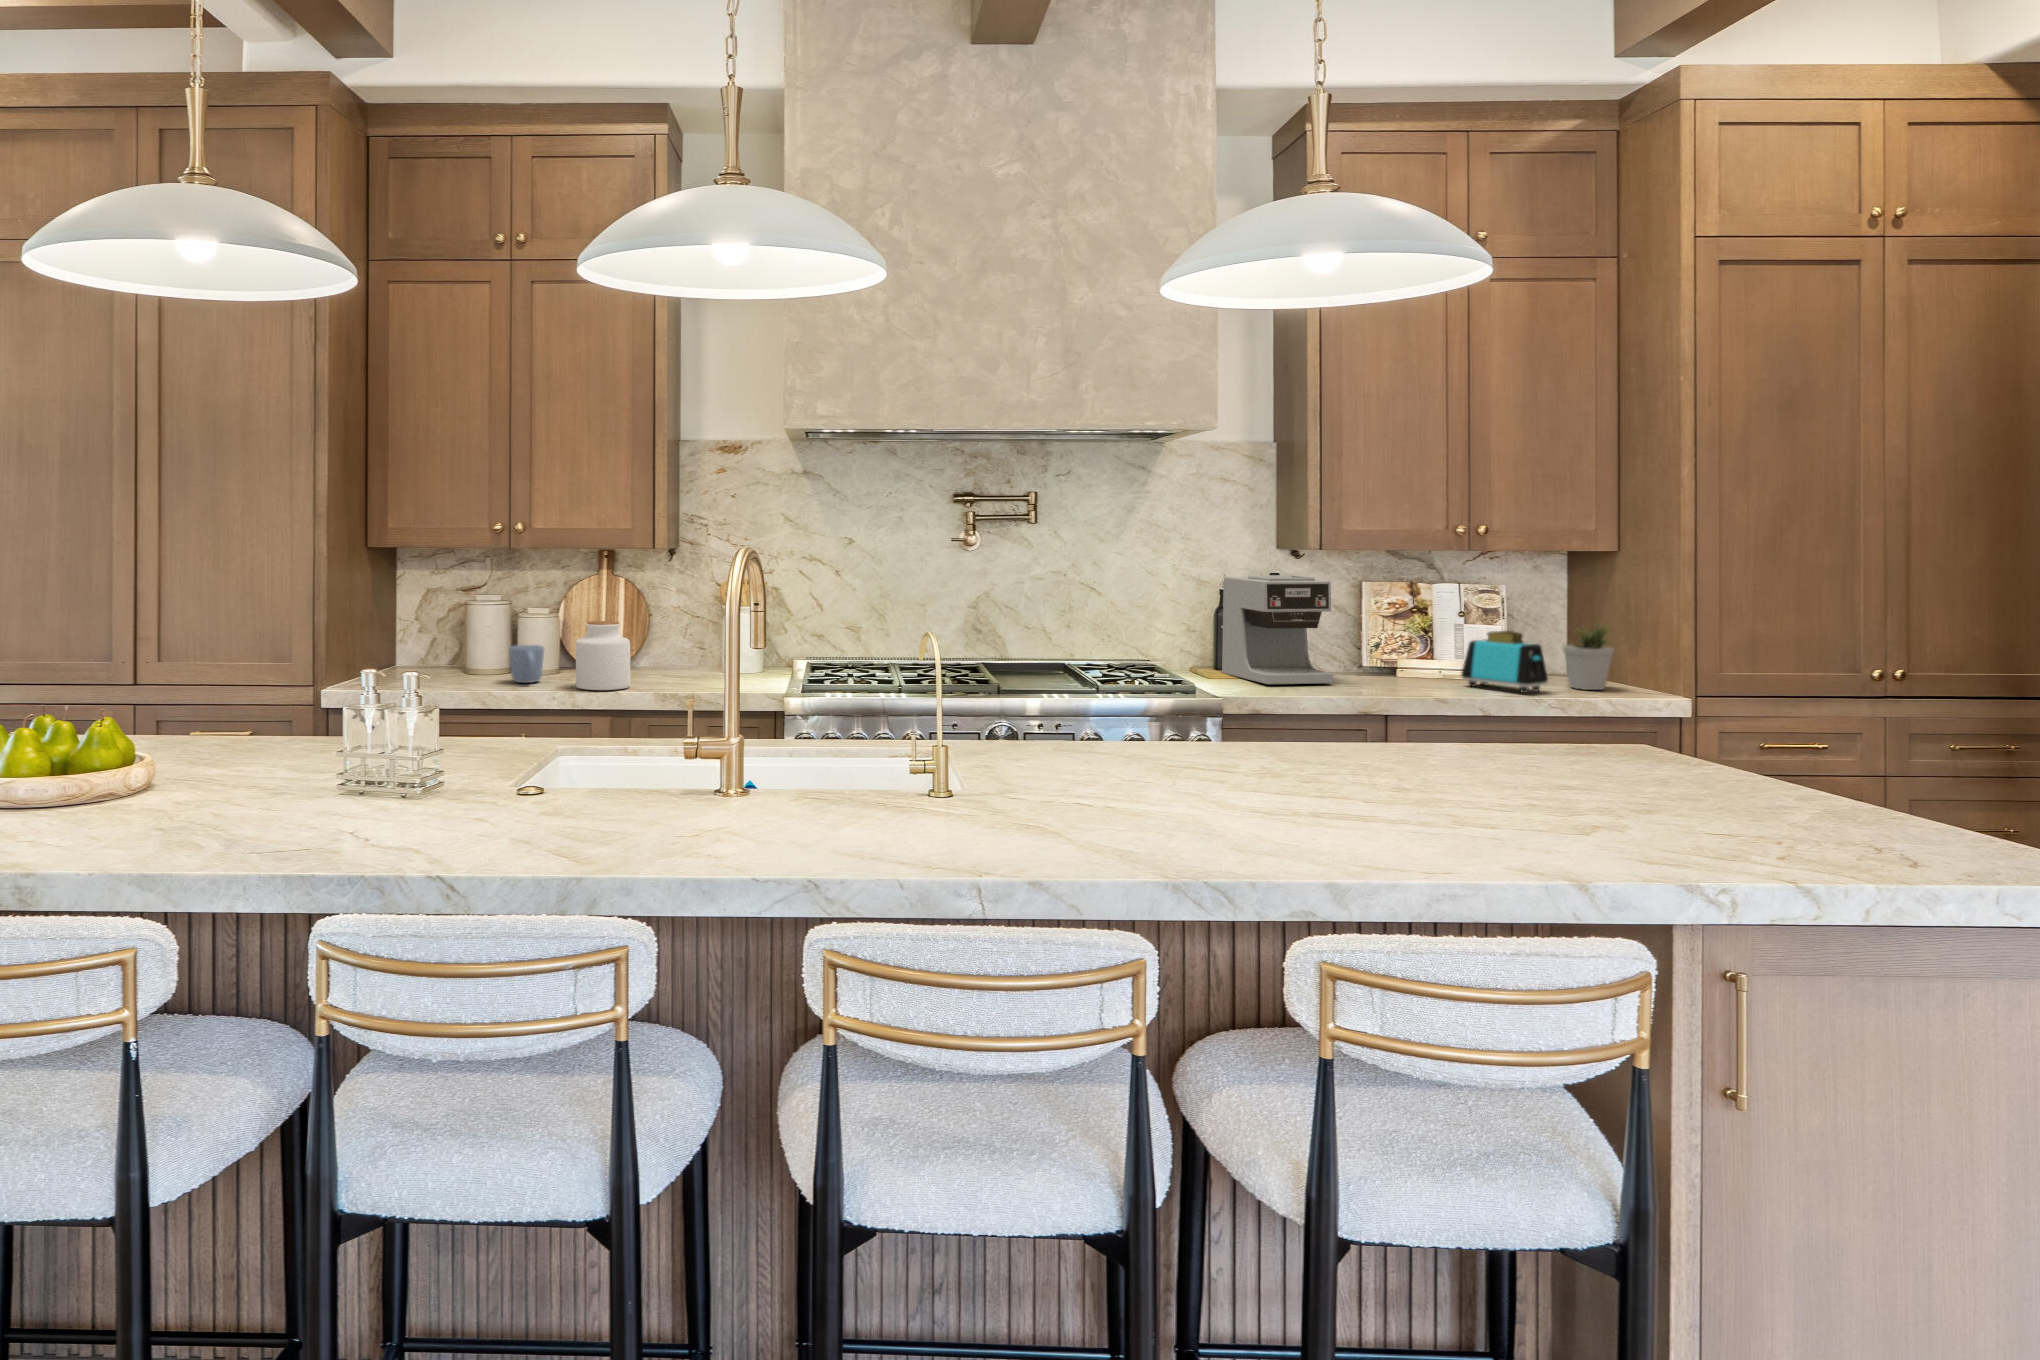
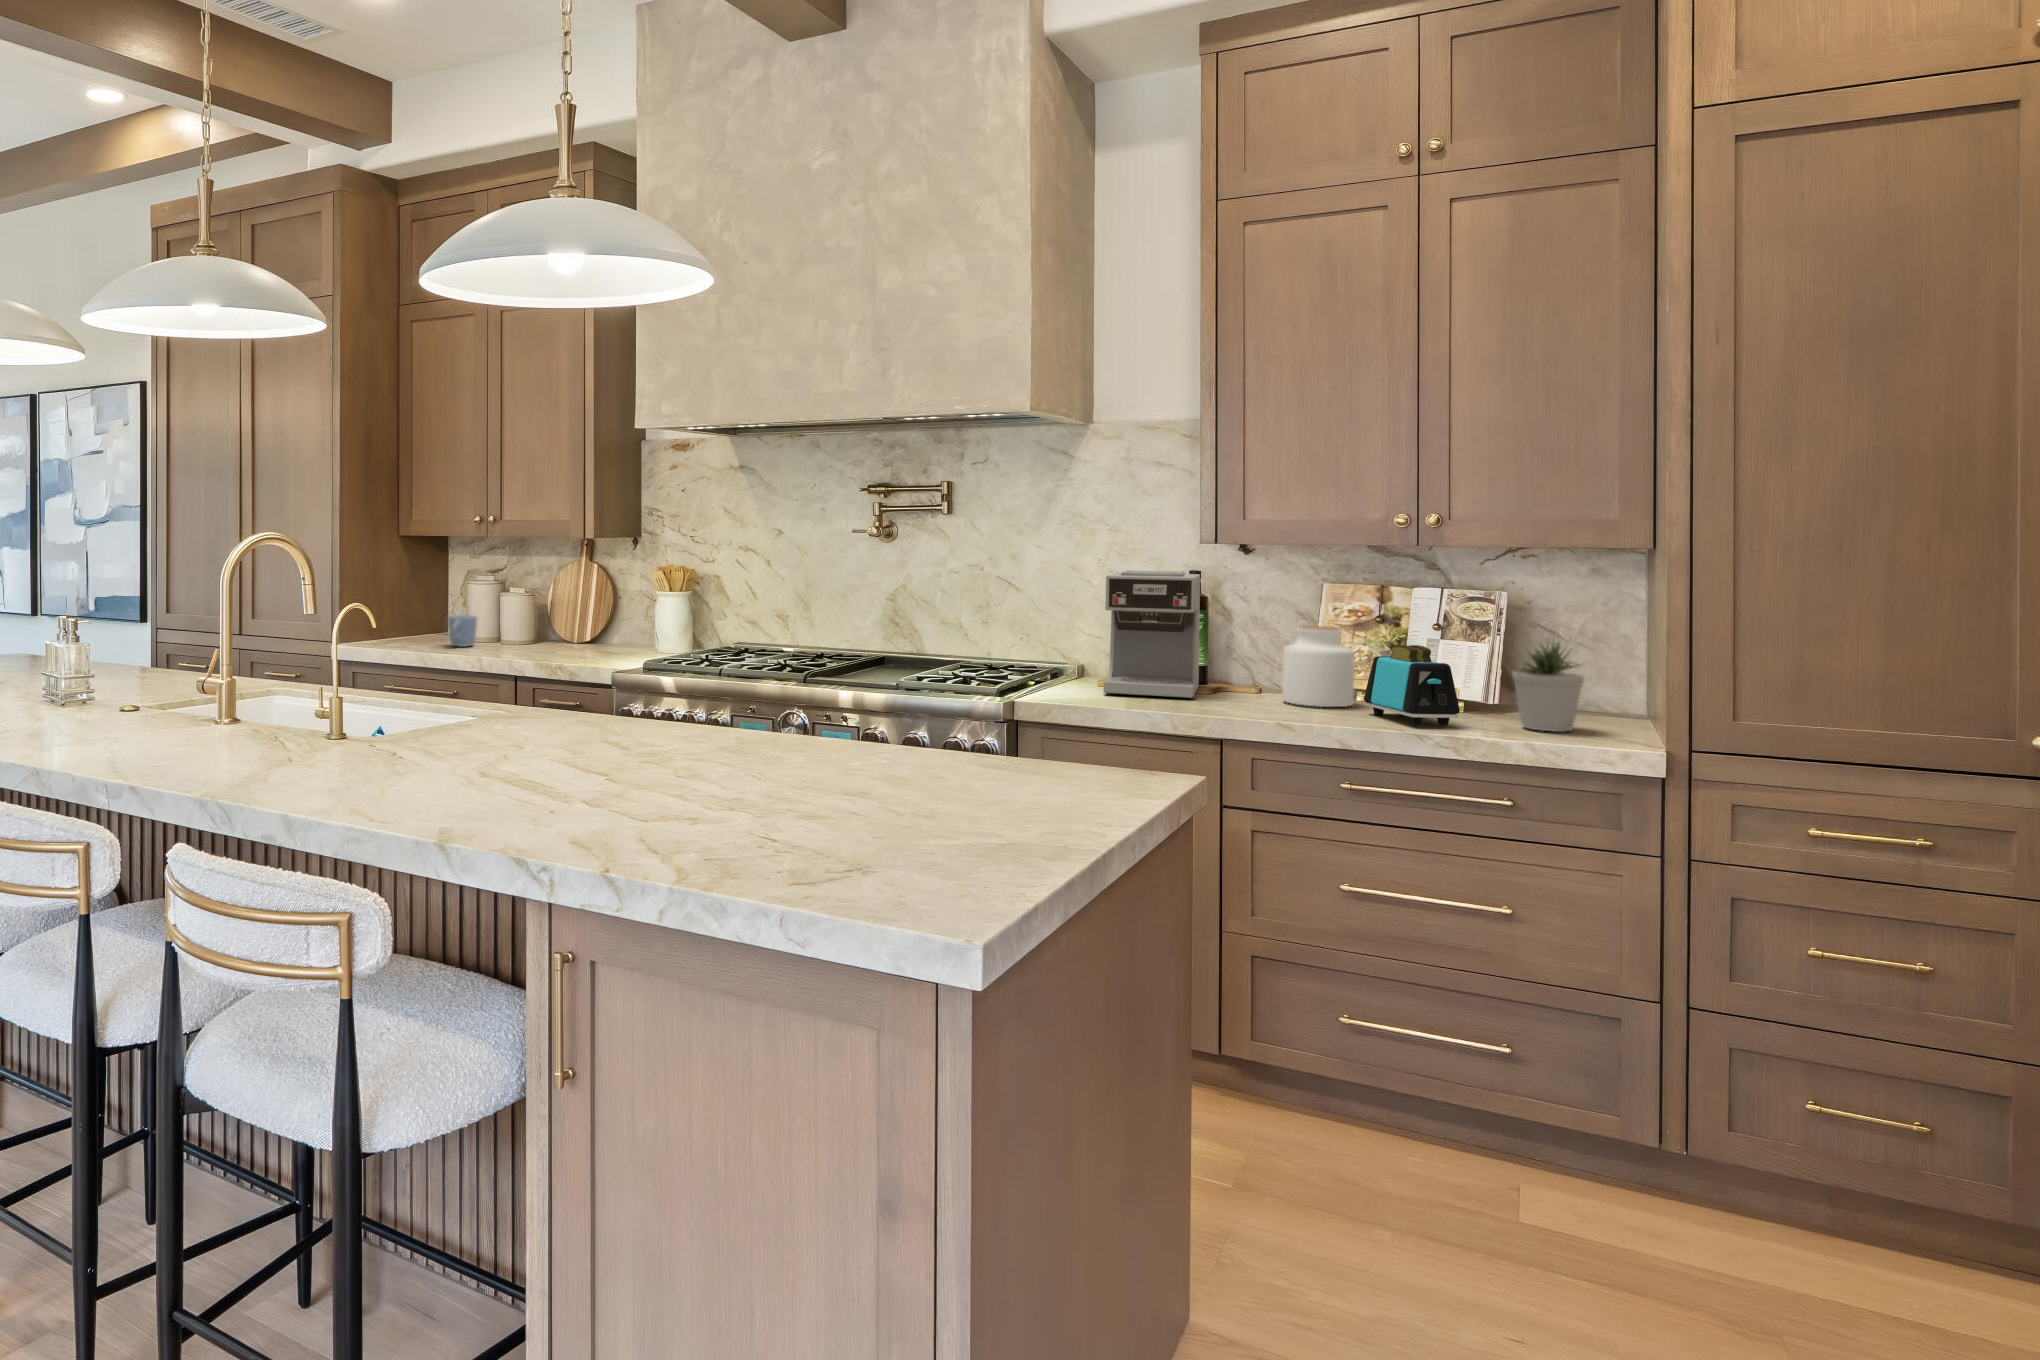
jar: present [576,621,630,690] -> present [1282,626,1355,707]

